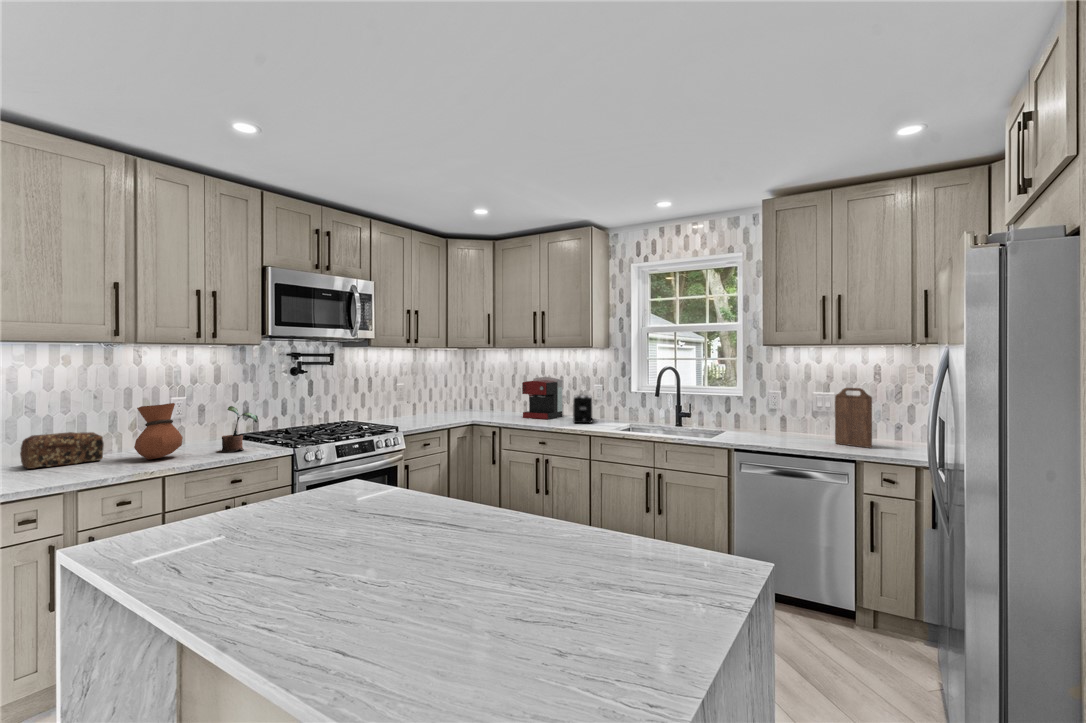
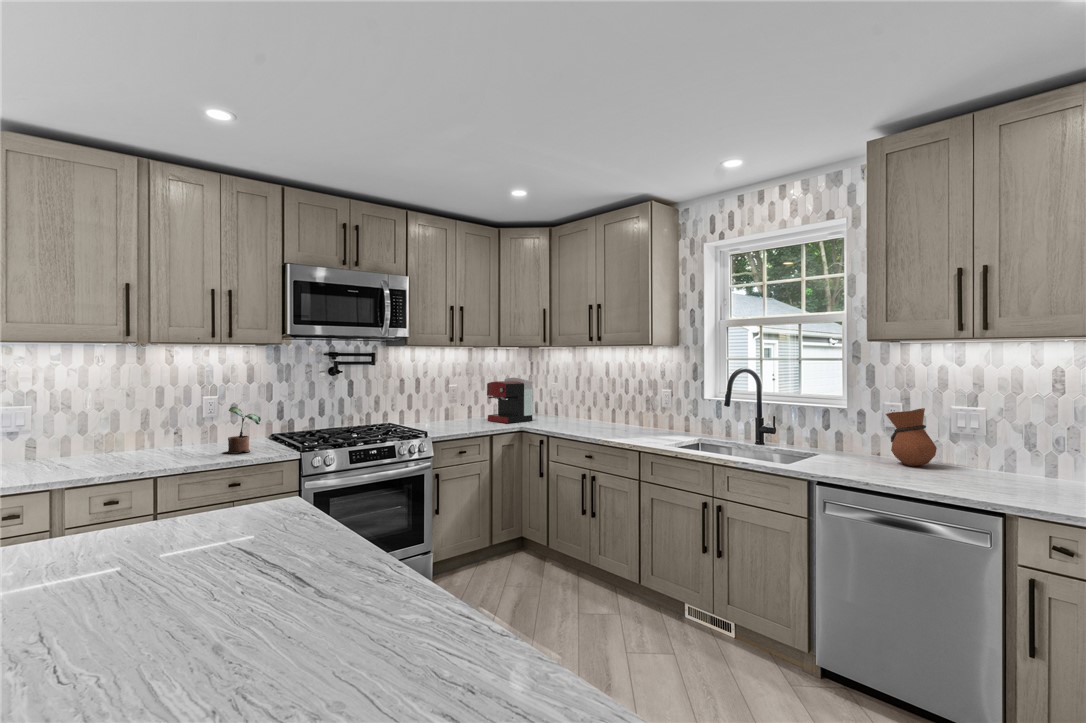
coffee maker: present [522,377,563,419] -> present [487,378,533,423]
cutting board: present [835,388,872,448] -> none [977,402,1038,494]
toaster: present [573,395,592,423] -> none [629,402,658,436]
vase: present [134,403,183,460] -> present [886,408,937,466]
bread loaf: present [20,432,104,469] -> none [44,429,118,463]

